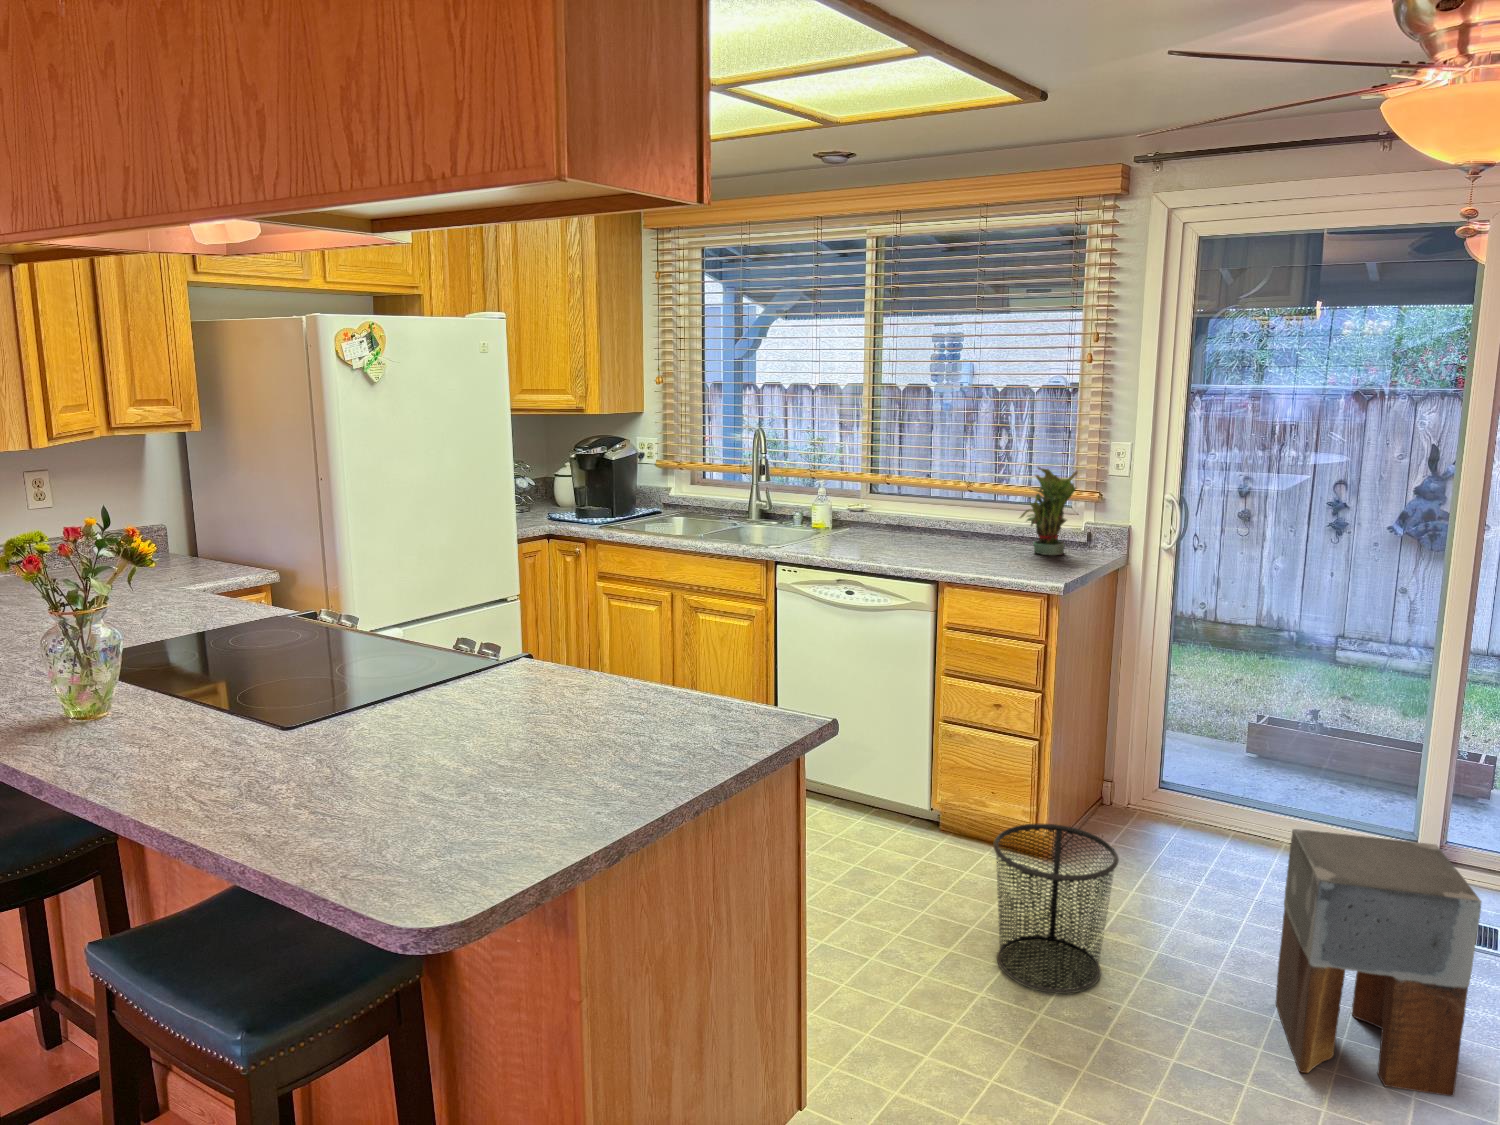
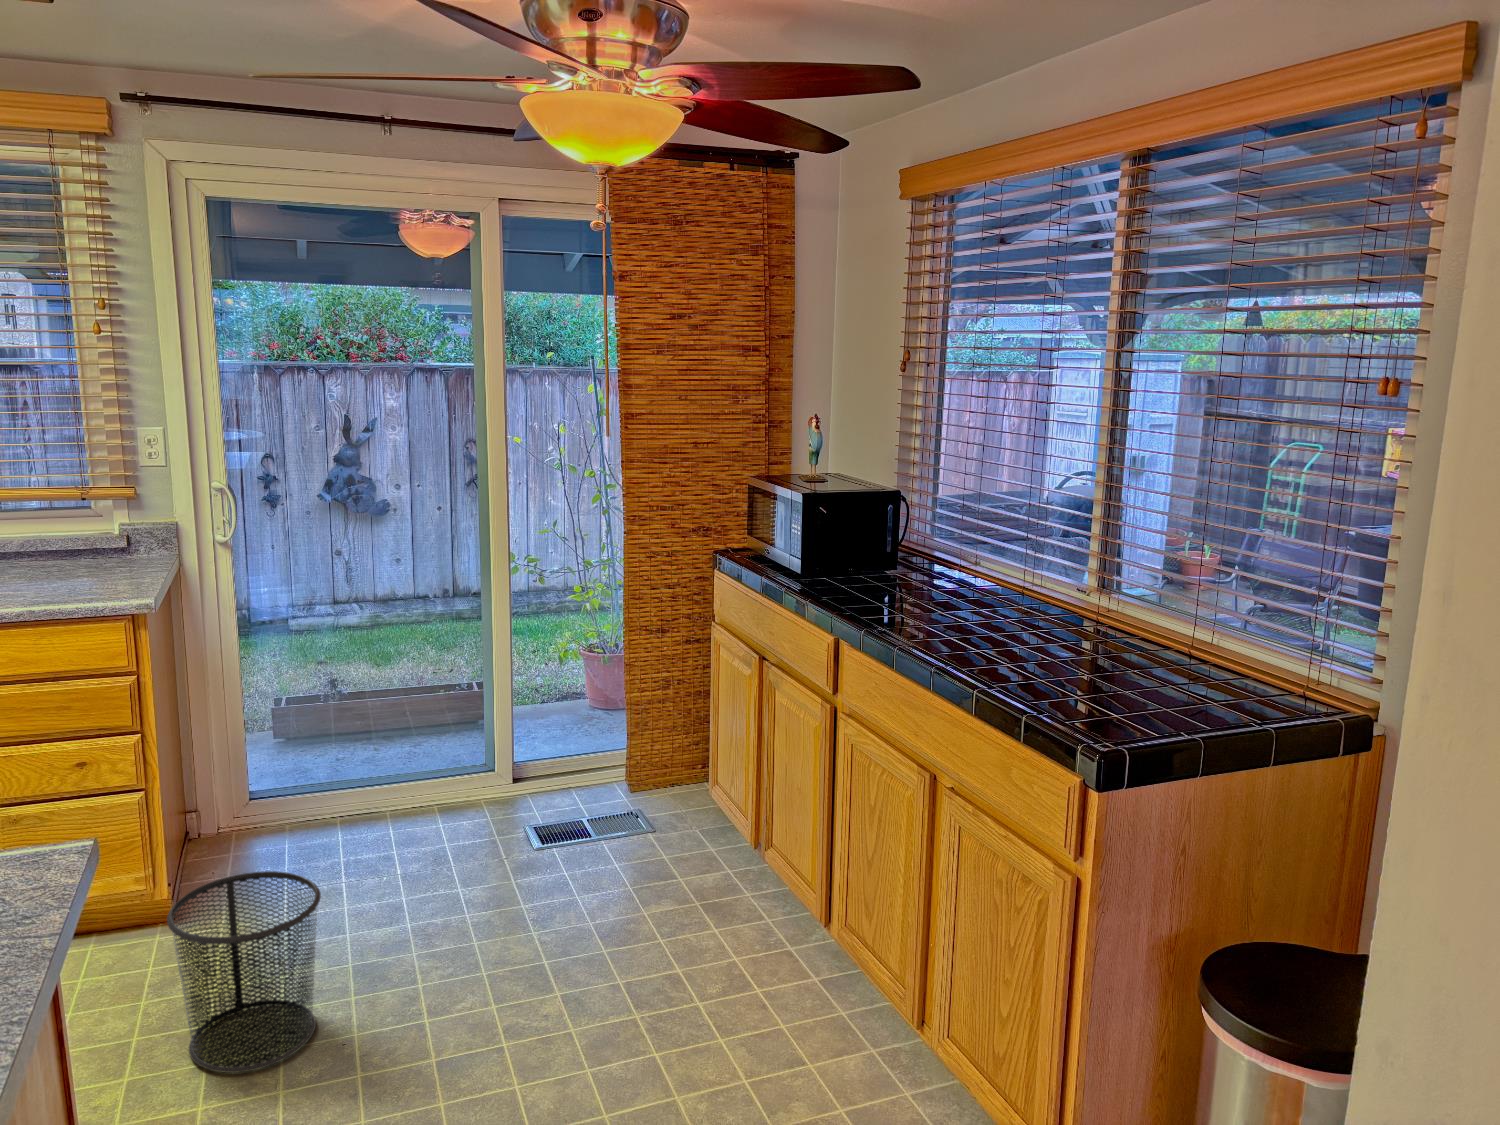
potted plant: present [1020,467,1077,555] -> none [36,462,113,570]
stool: present [1275,829,1481,1096] -> none [471,764,635,1006]

